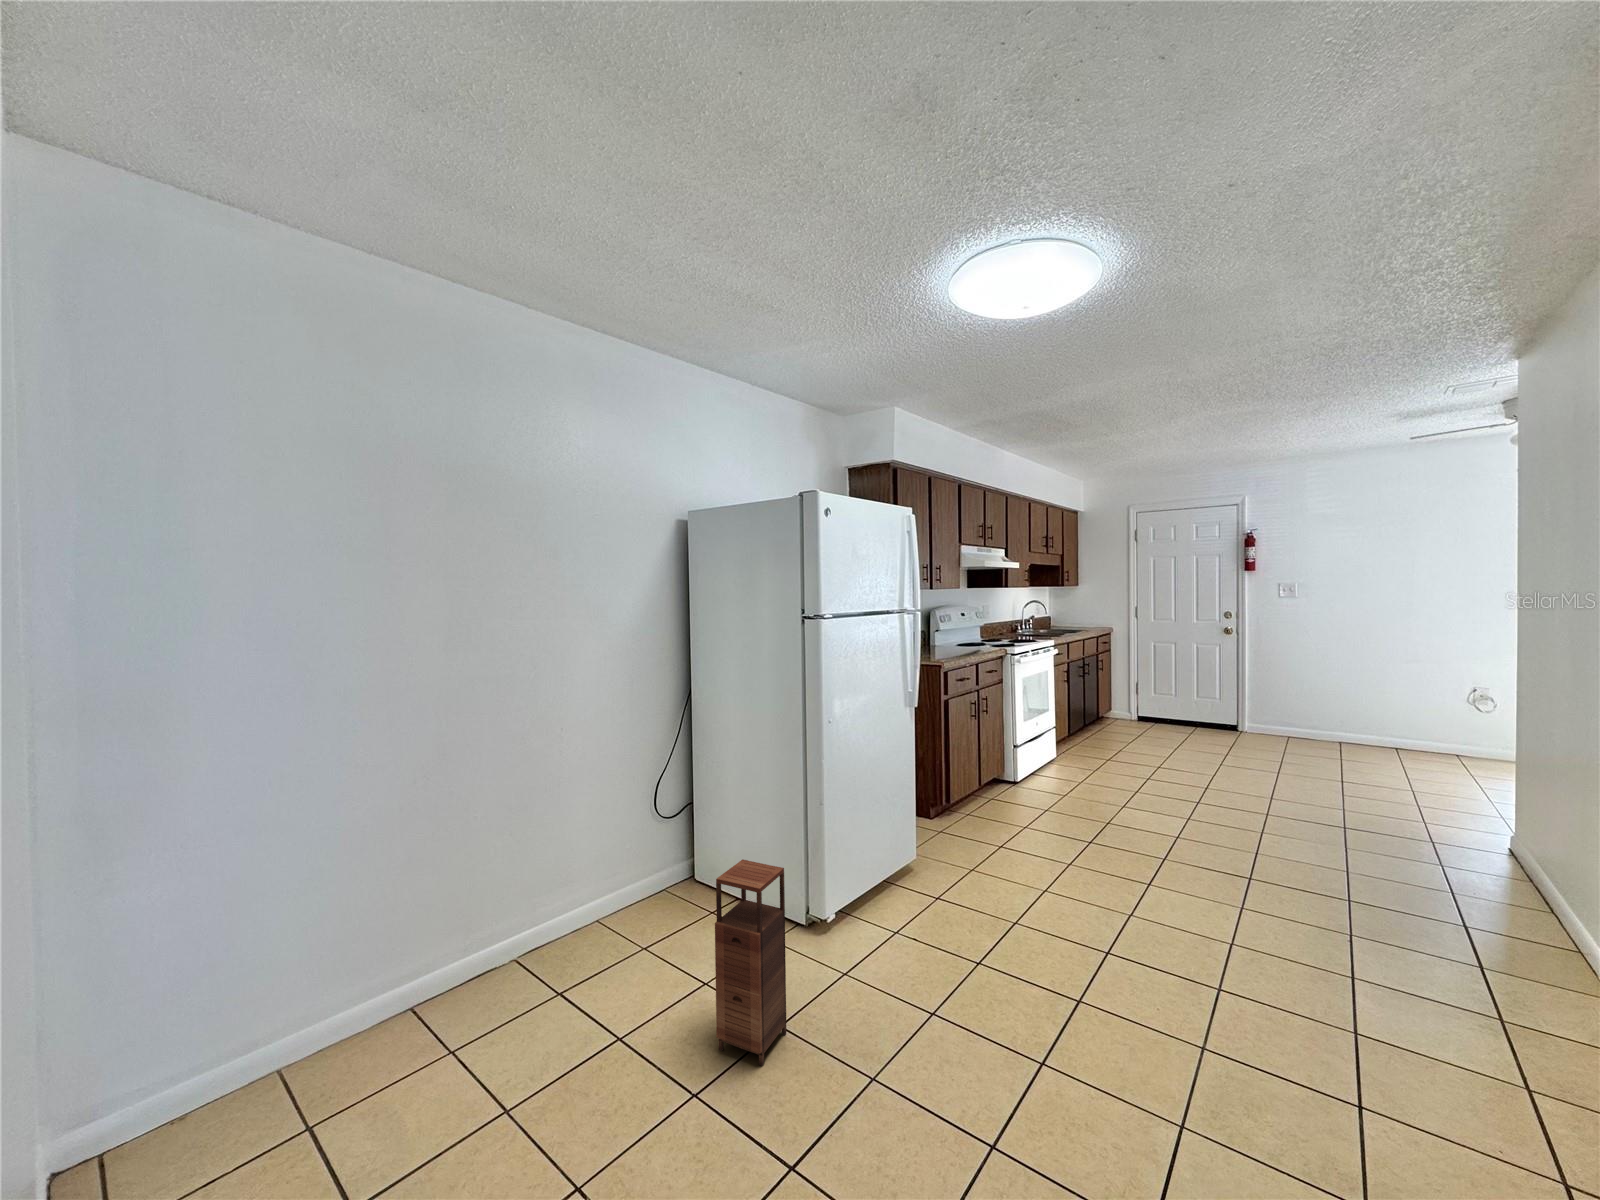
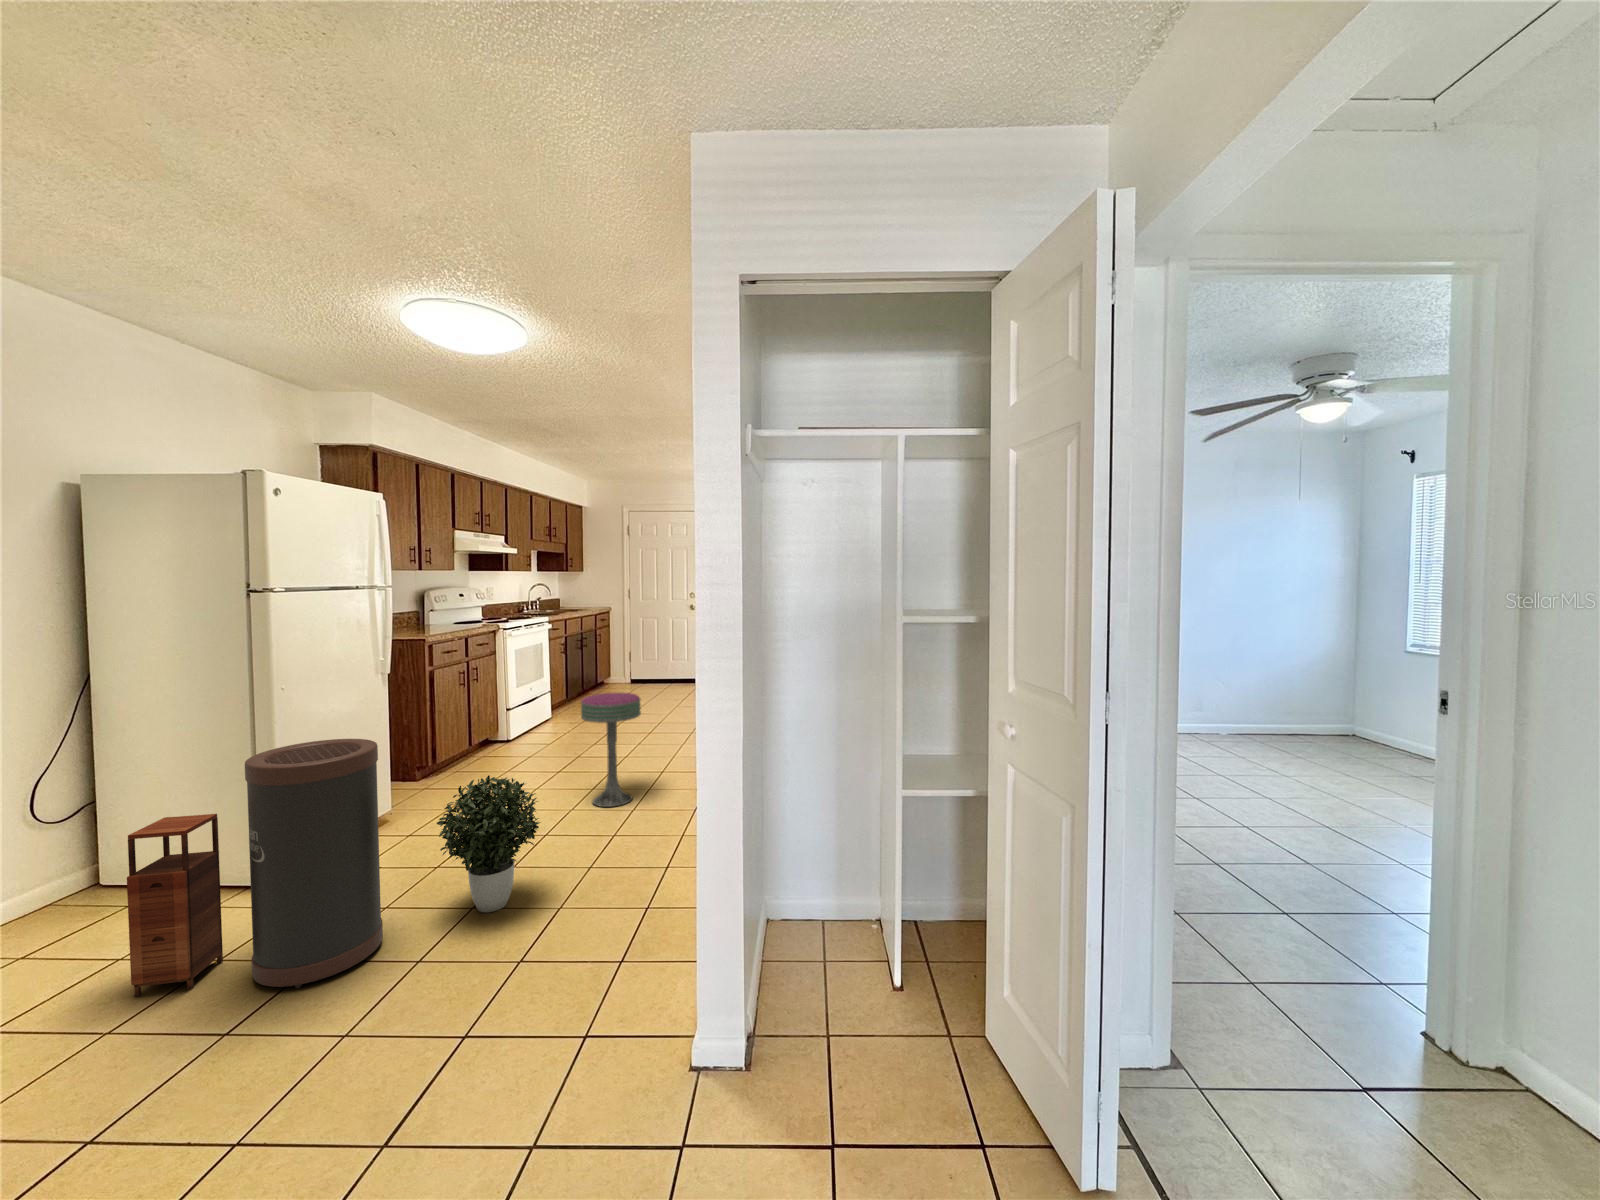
bar stool: none [1147,761,1244,935] -> present [581,693,641,807]
trash can: none [811,802,945,1129] -> present [245,739,383,988]
potted plant: none [1002,885,1151,1095] -> present [437,775,540,912]

